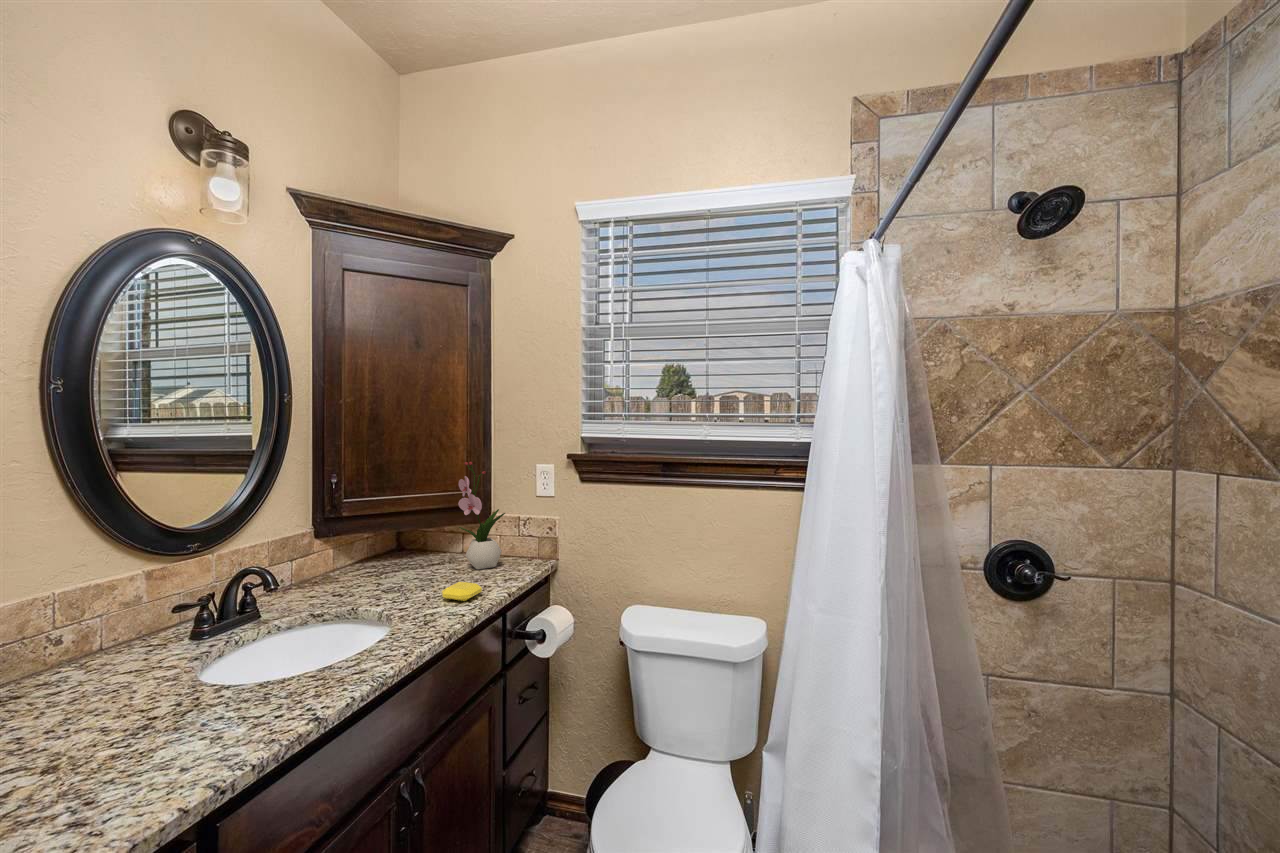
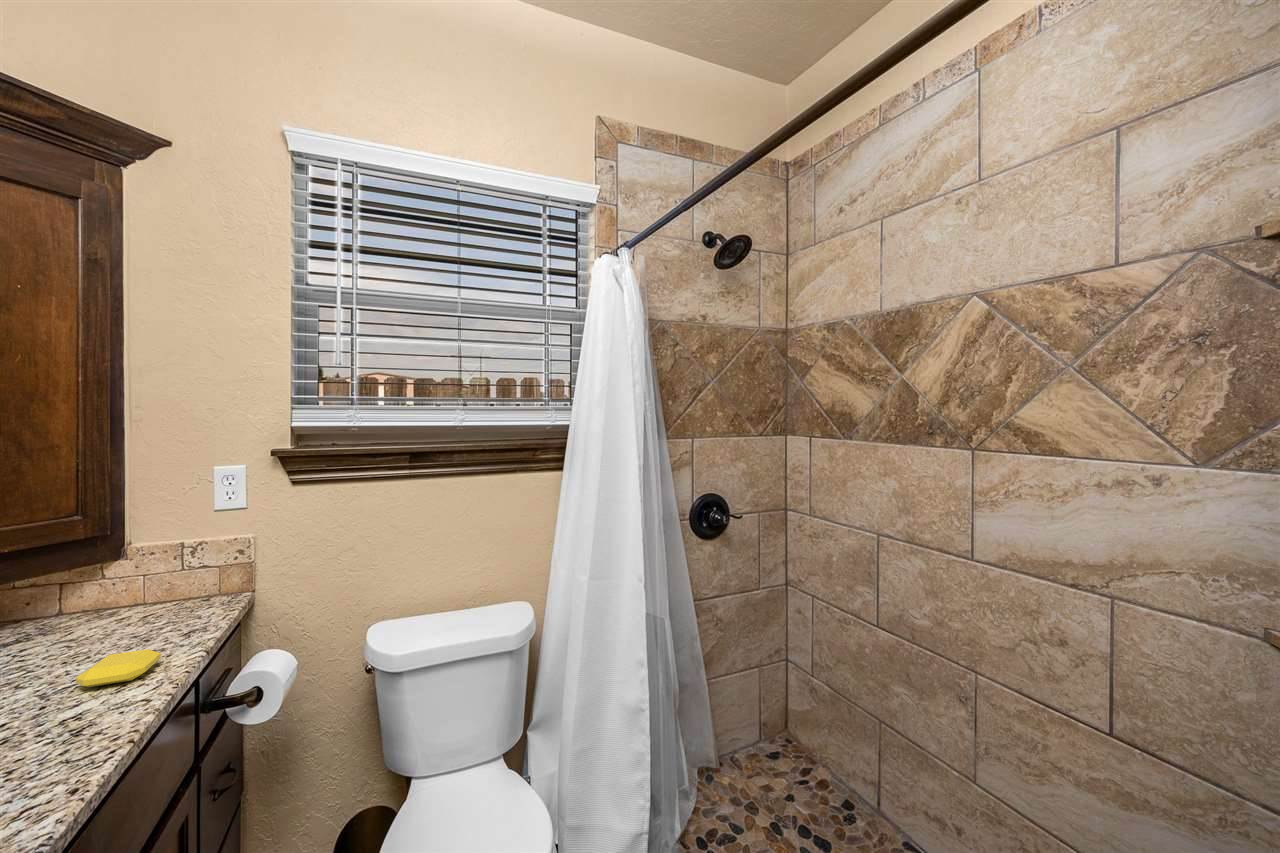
flower arrangement: present [458,462,505,569] -> none [64,470,170,632]

